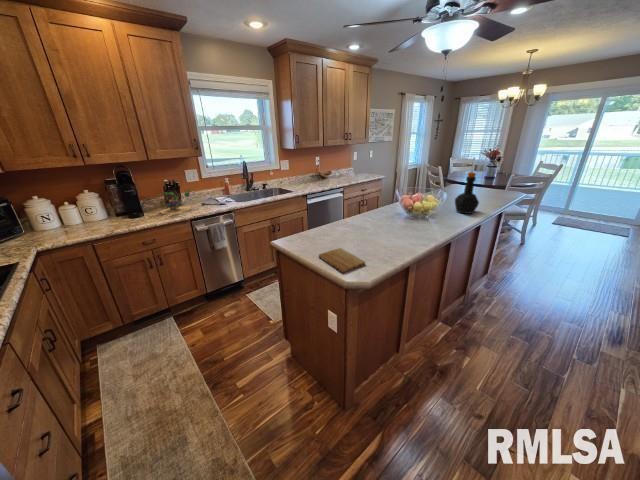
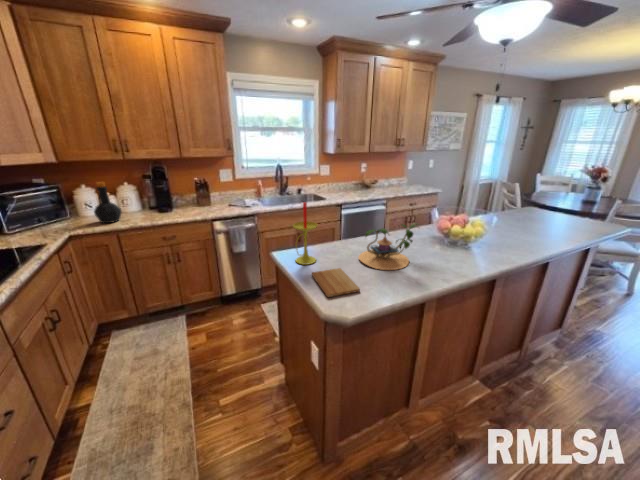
bottle: present [455,172,479,214] -> present [94,182,121,223]
plant: present [158,190,191,215] -> present [359,224,417,270]
candle: none [294,192,316,249] -> present [293,202,317,265]

